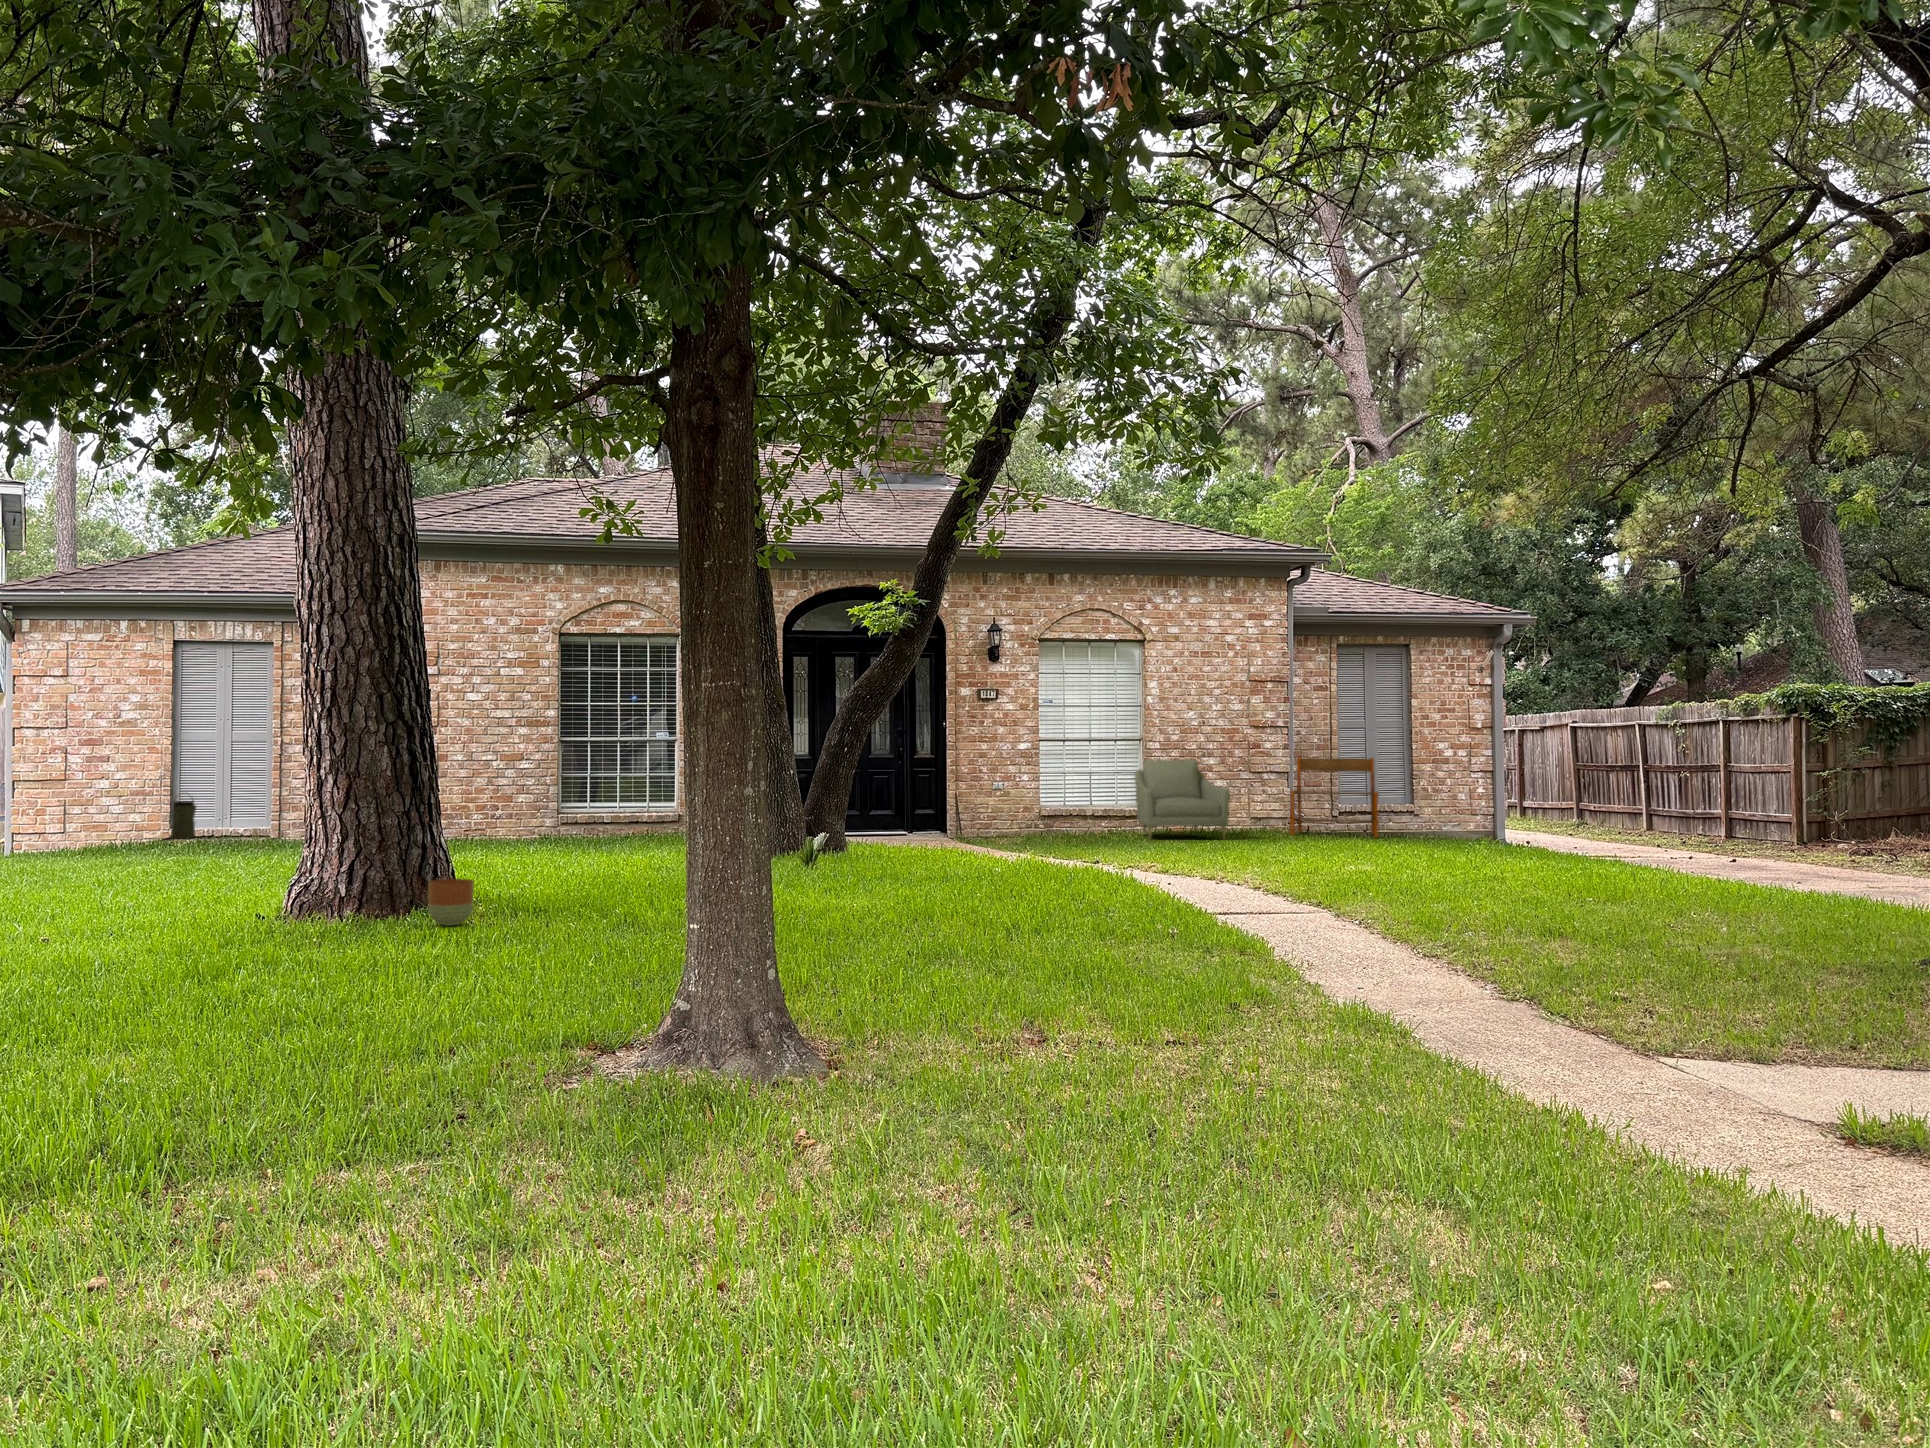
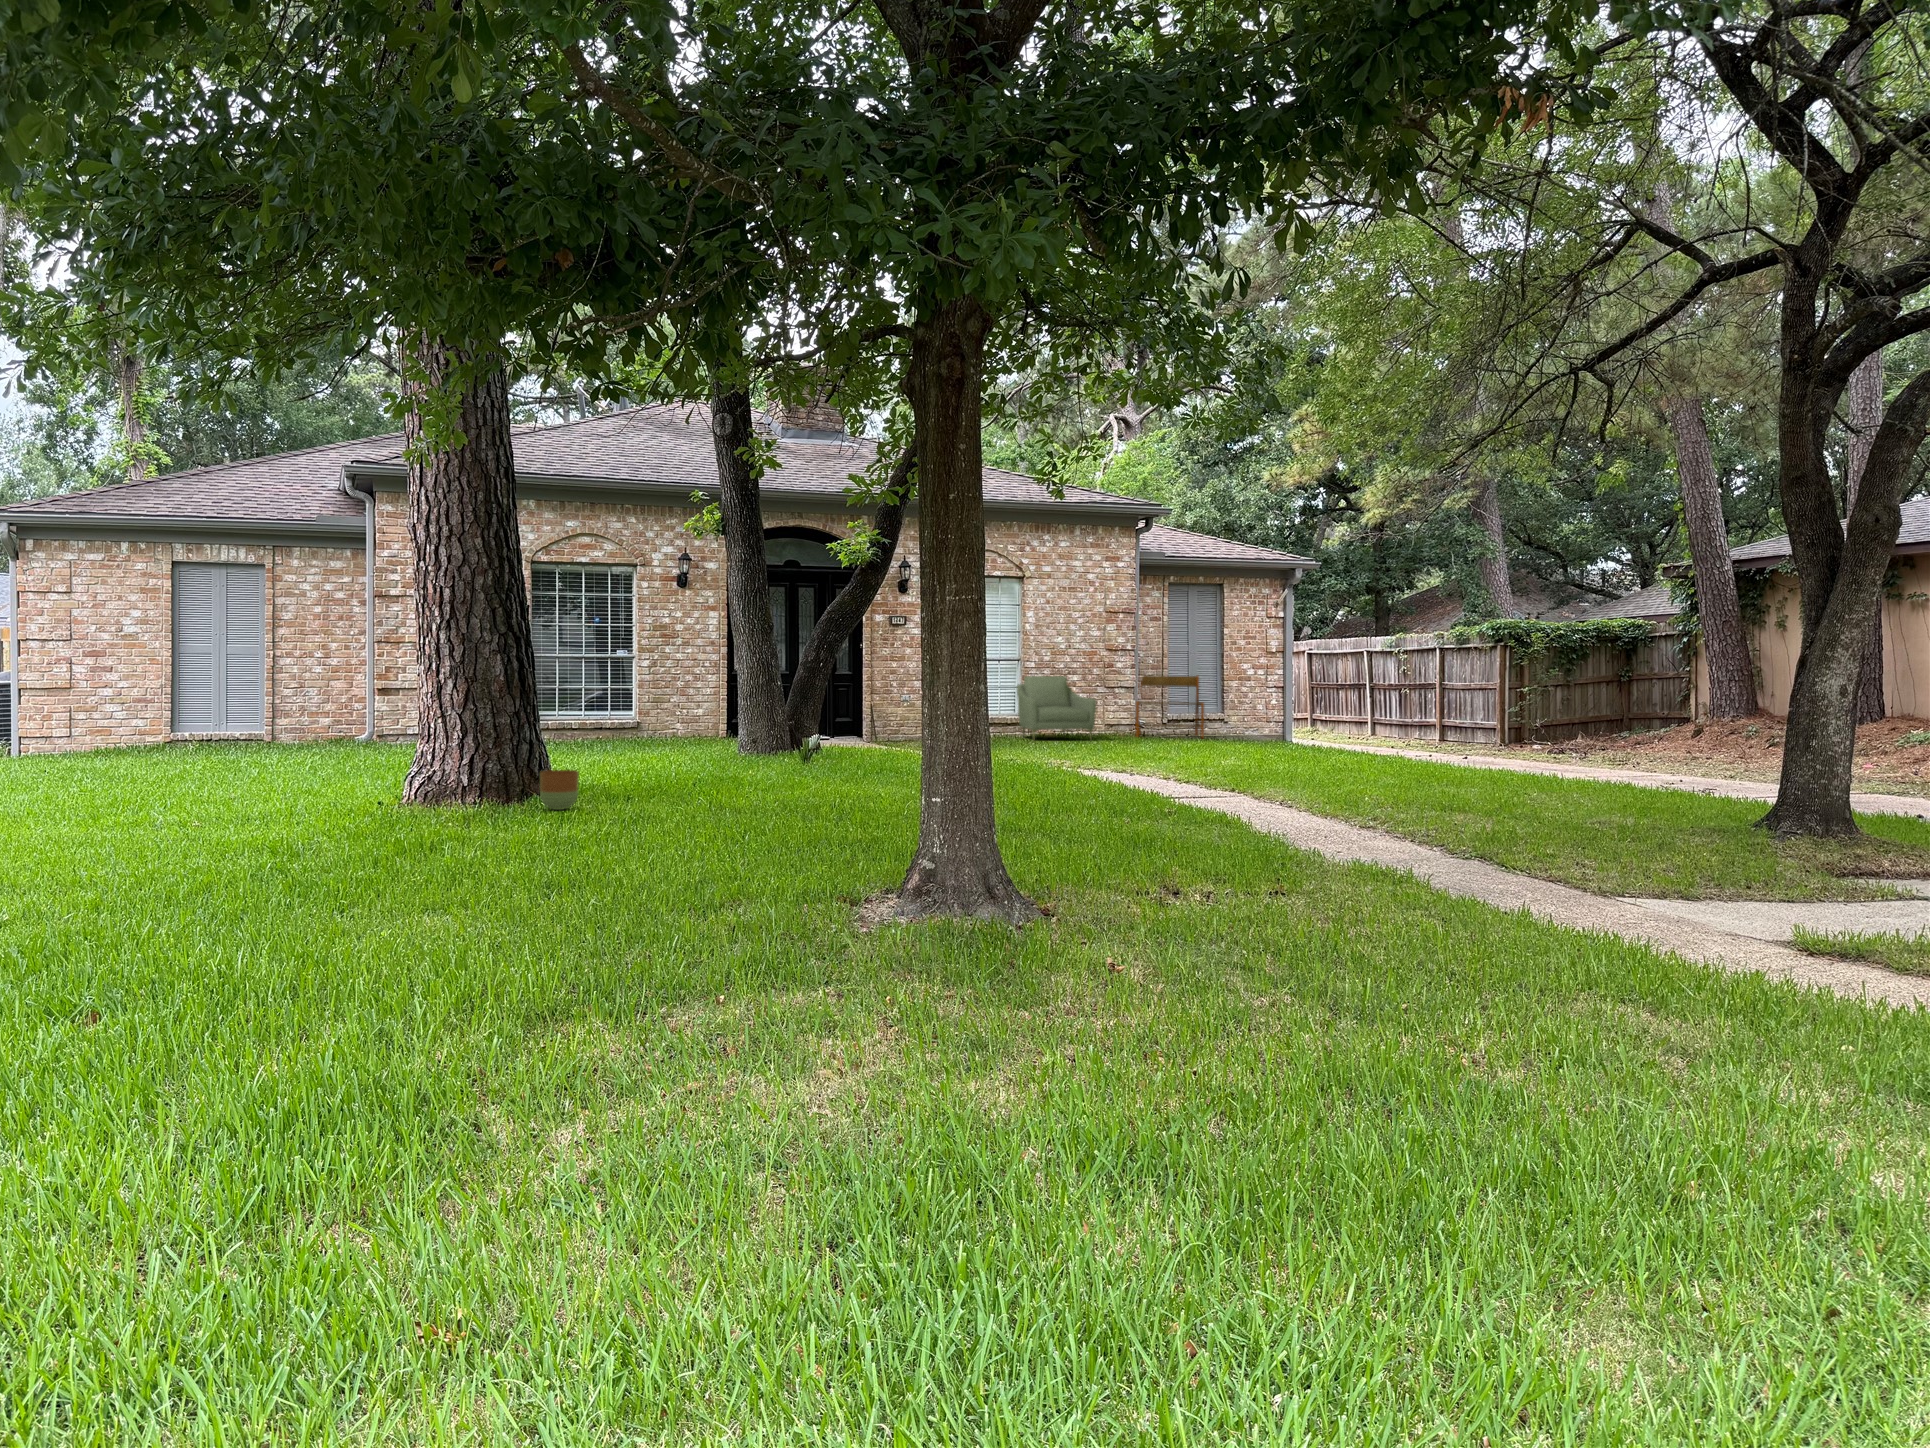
watering can: present [170,797,196,839] -> none [173,701,198,743]

